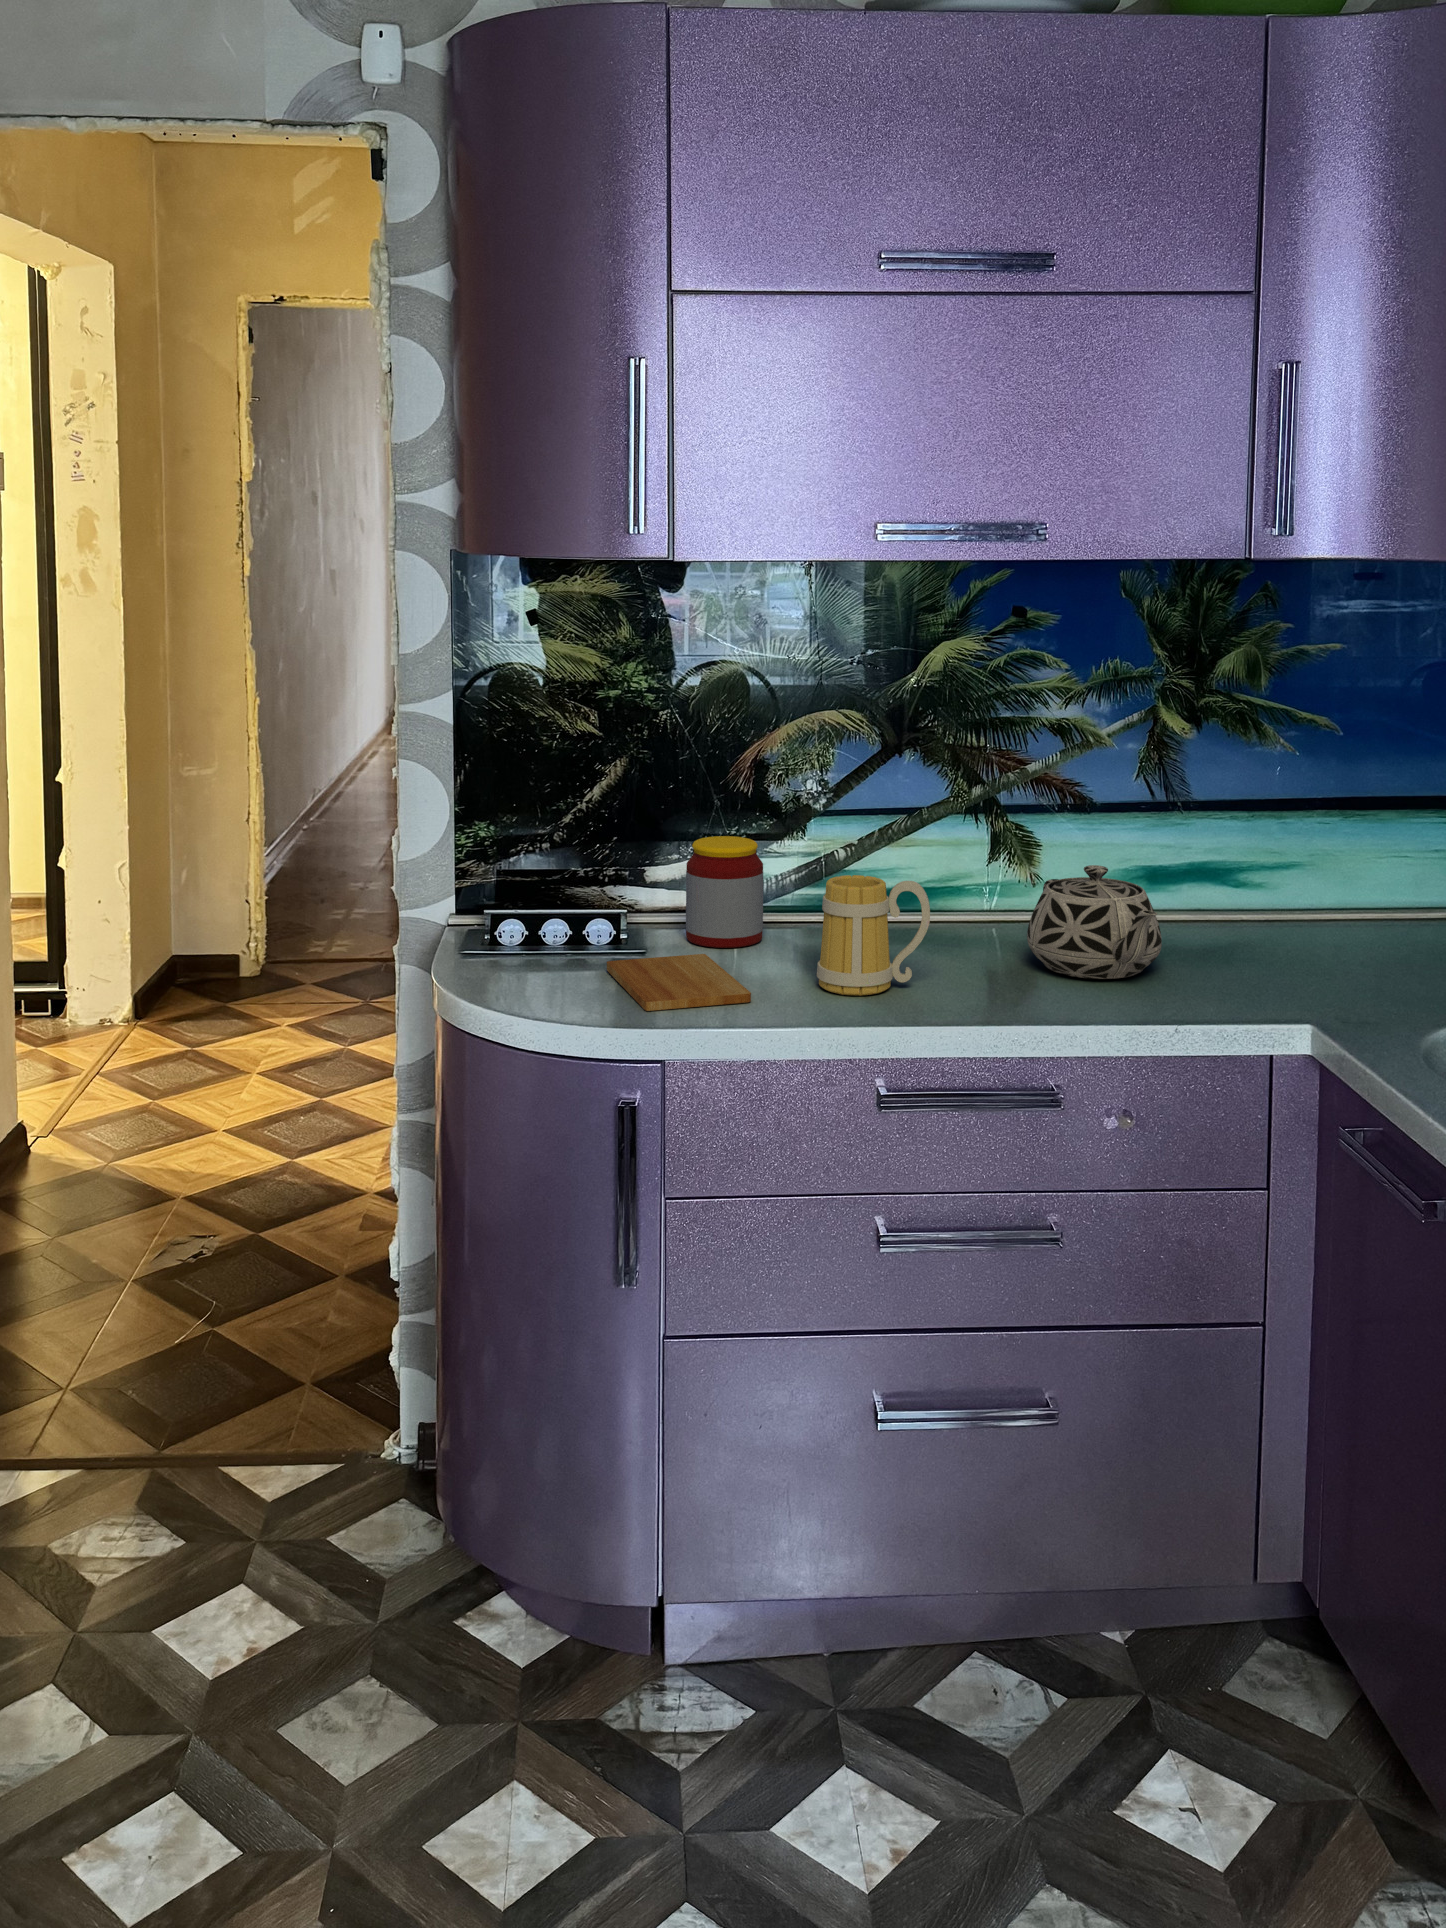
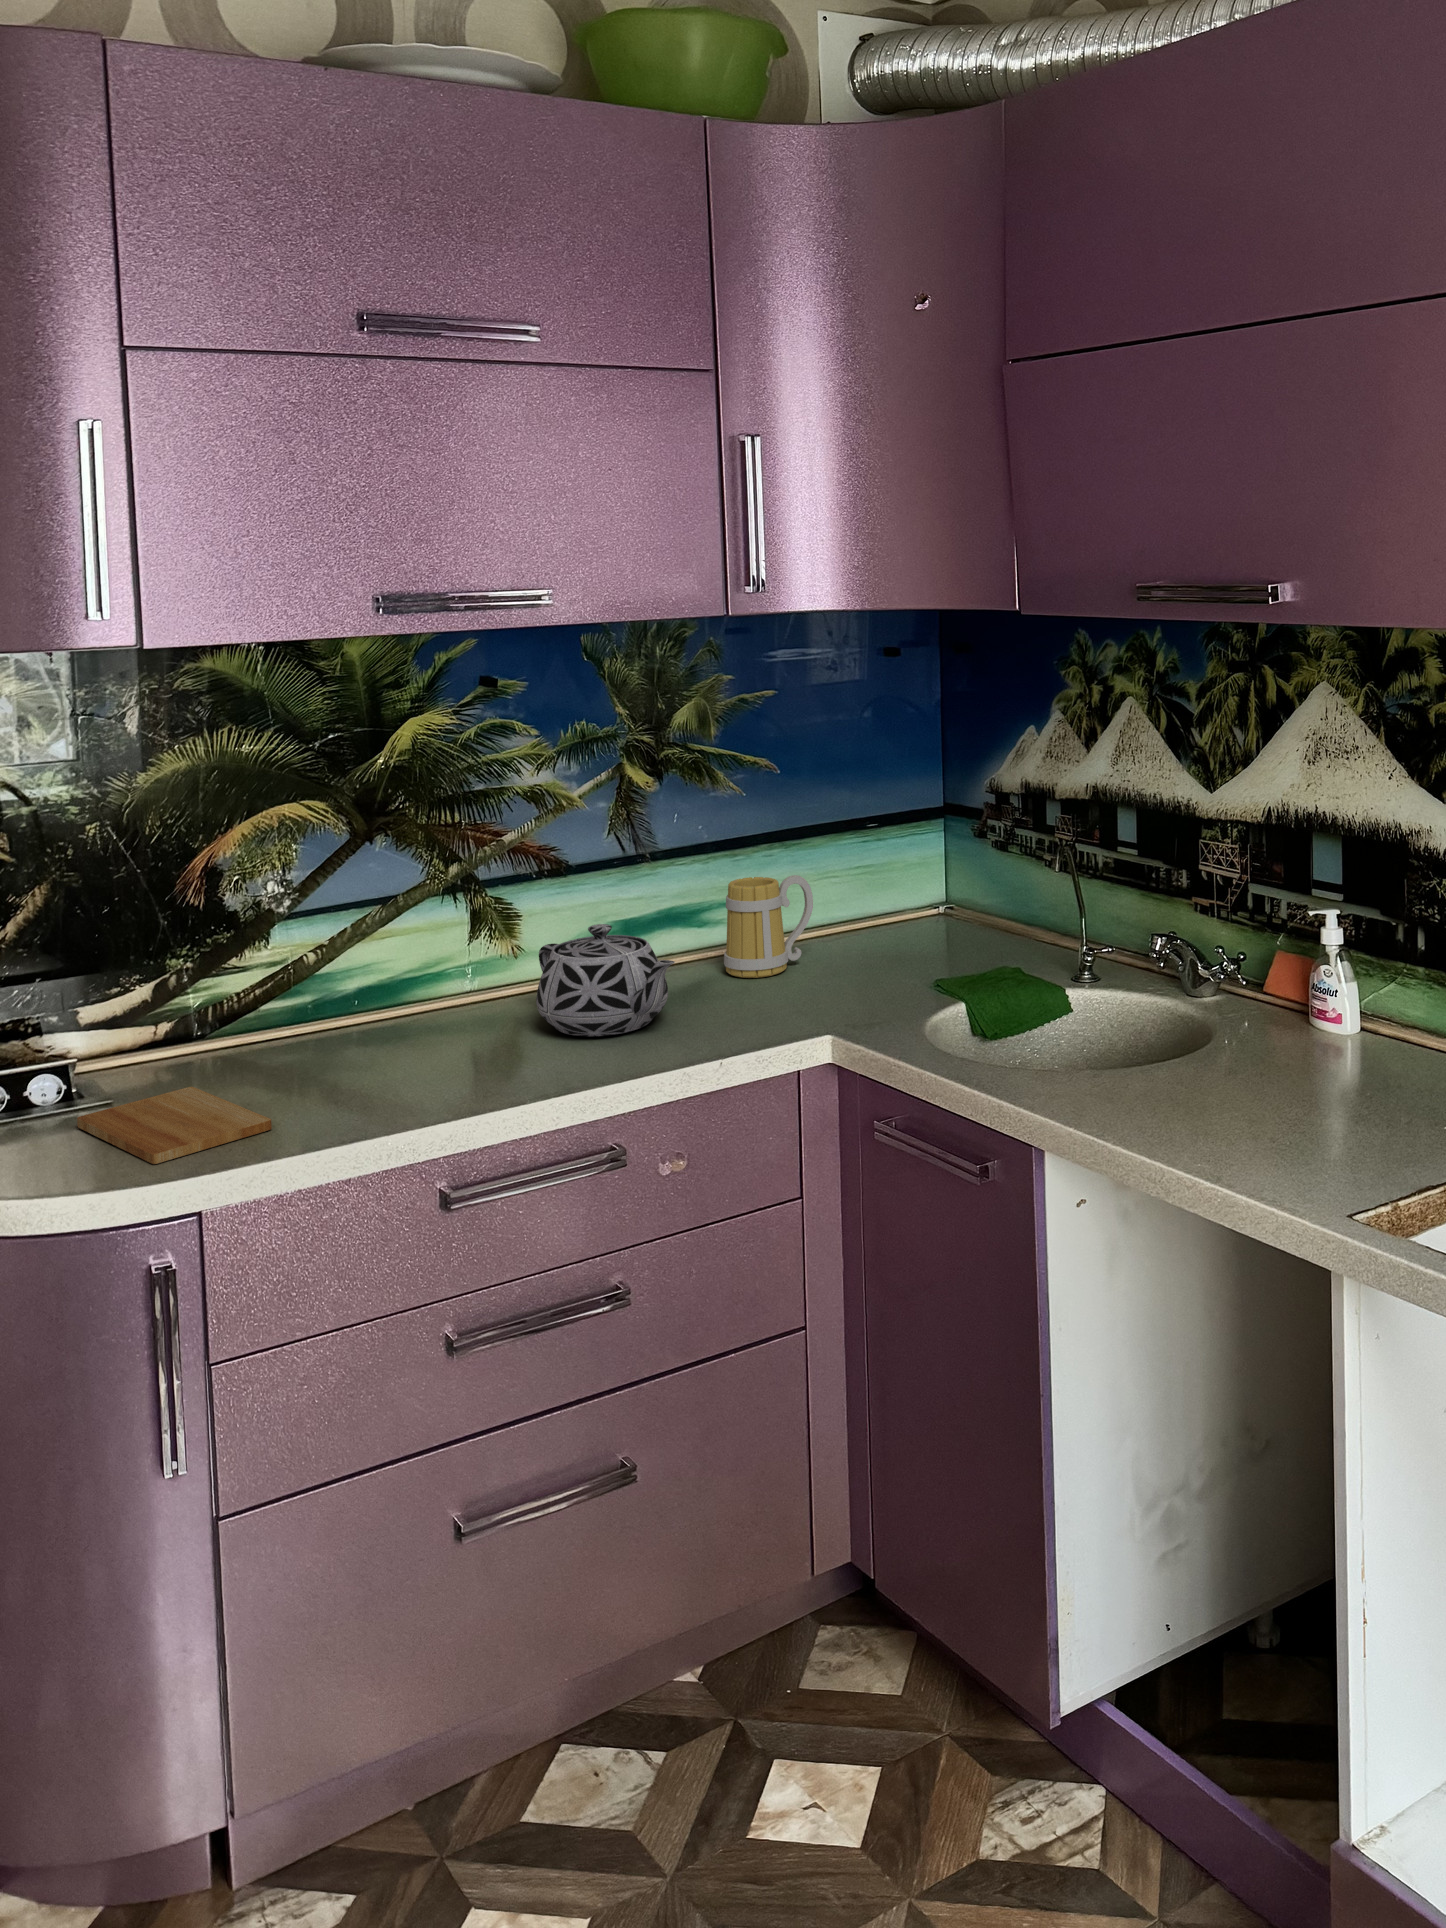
jar: present [686,836,763,948] -> none [148,952,244,1078]
mug: present [817,875,930,995] -> present [724,875,813,978]

